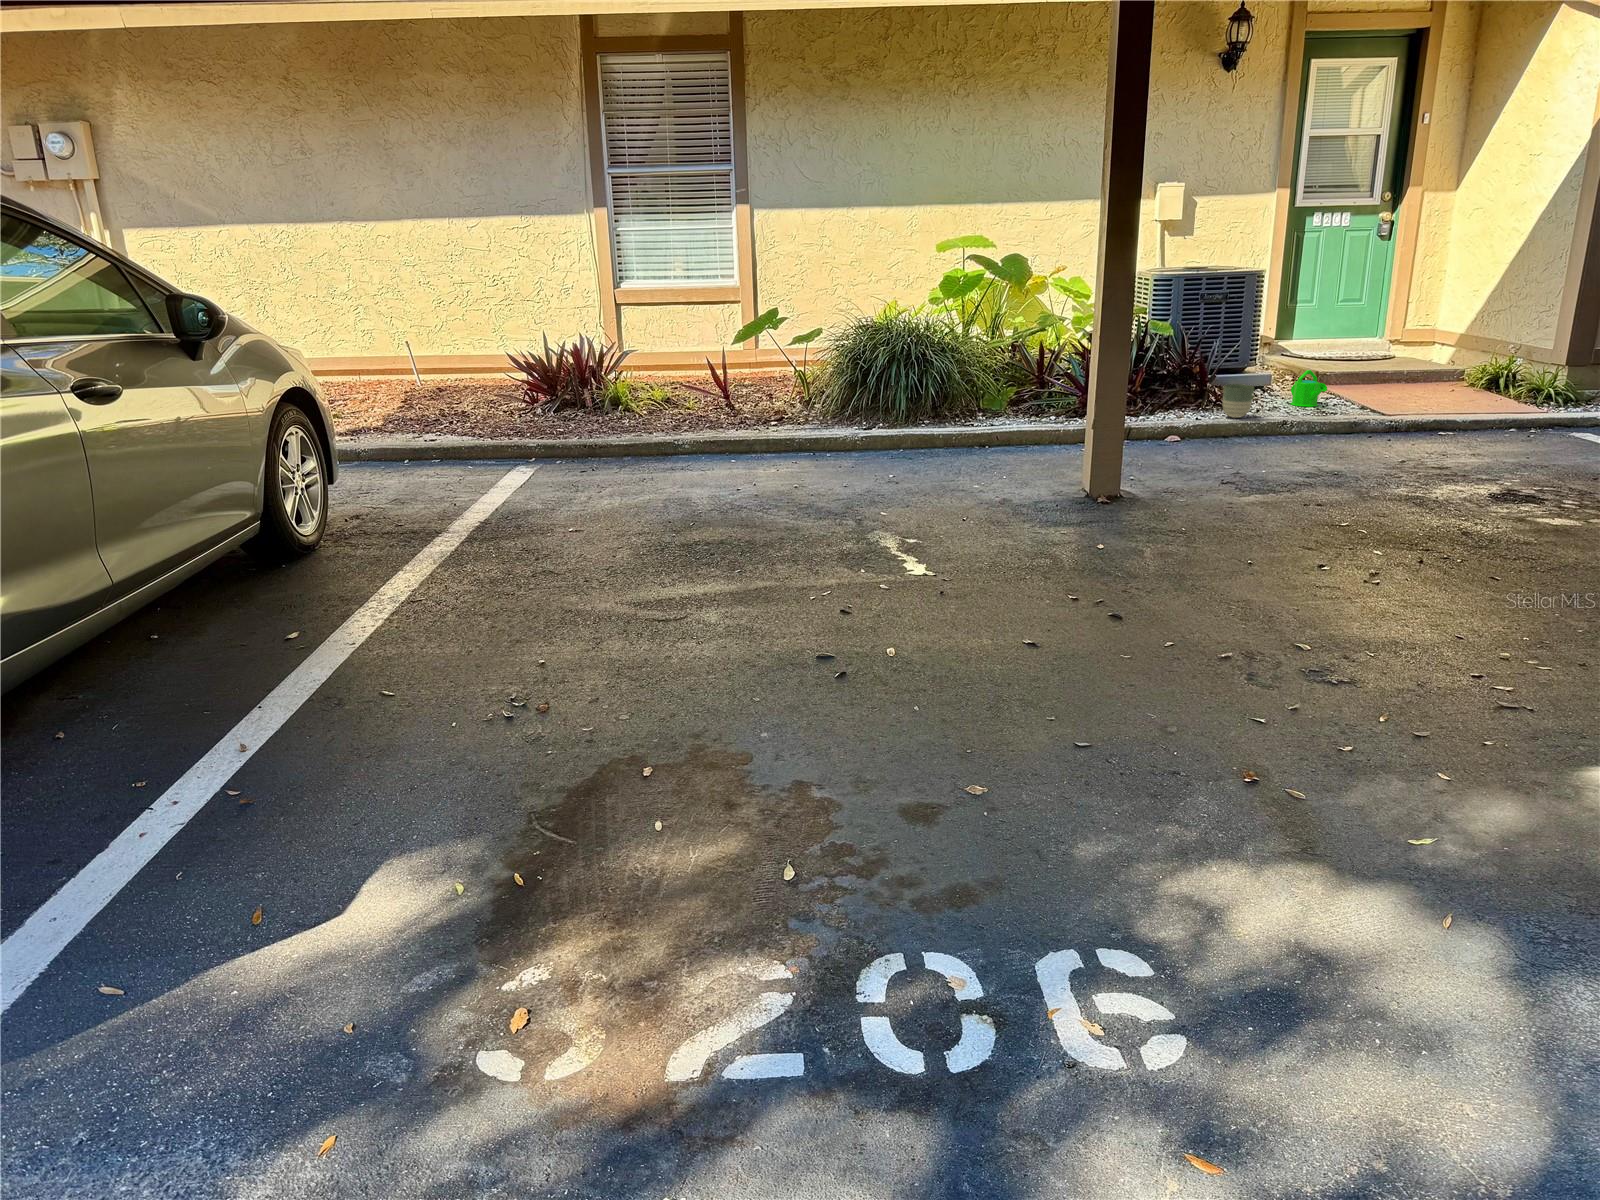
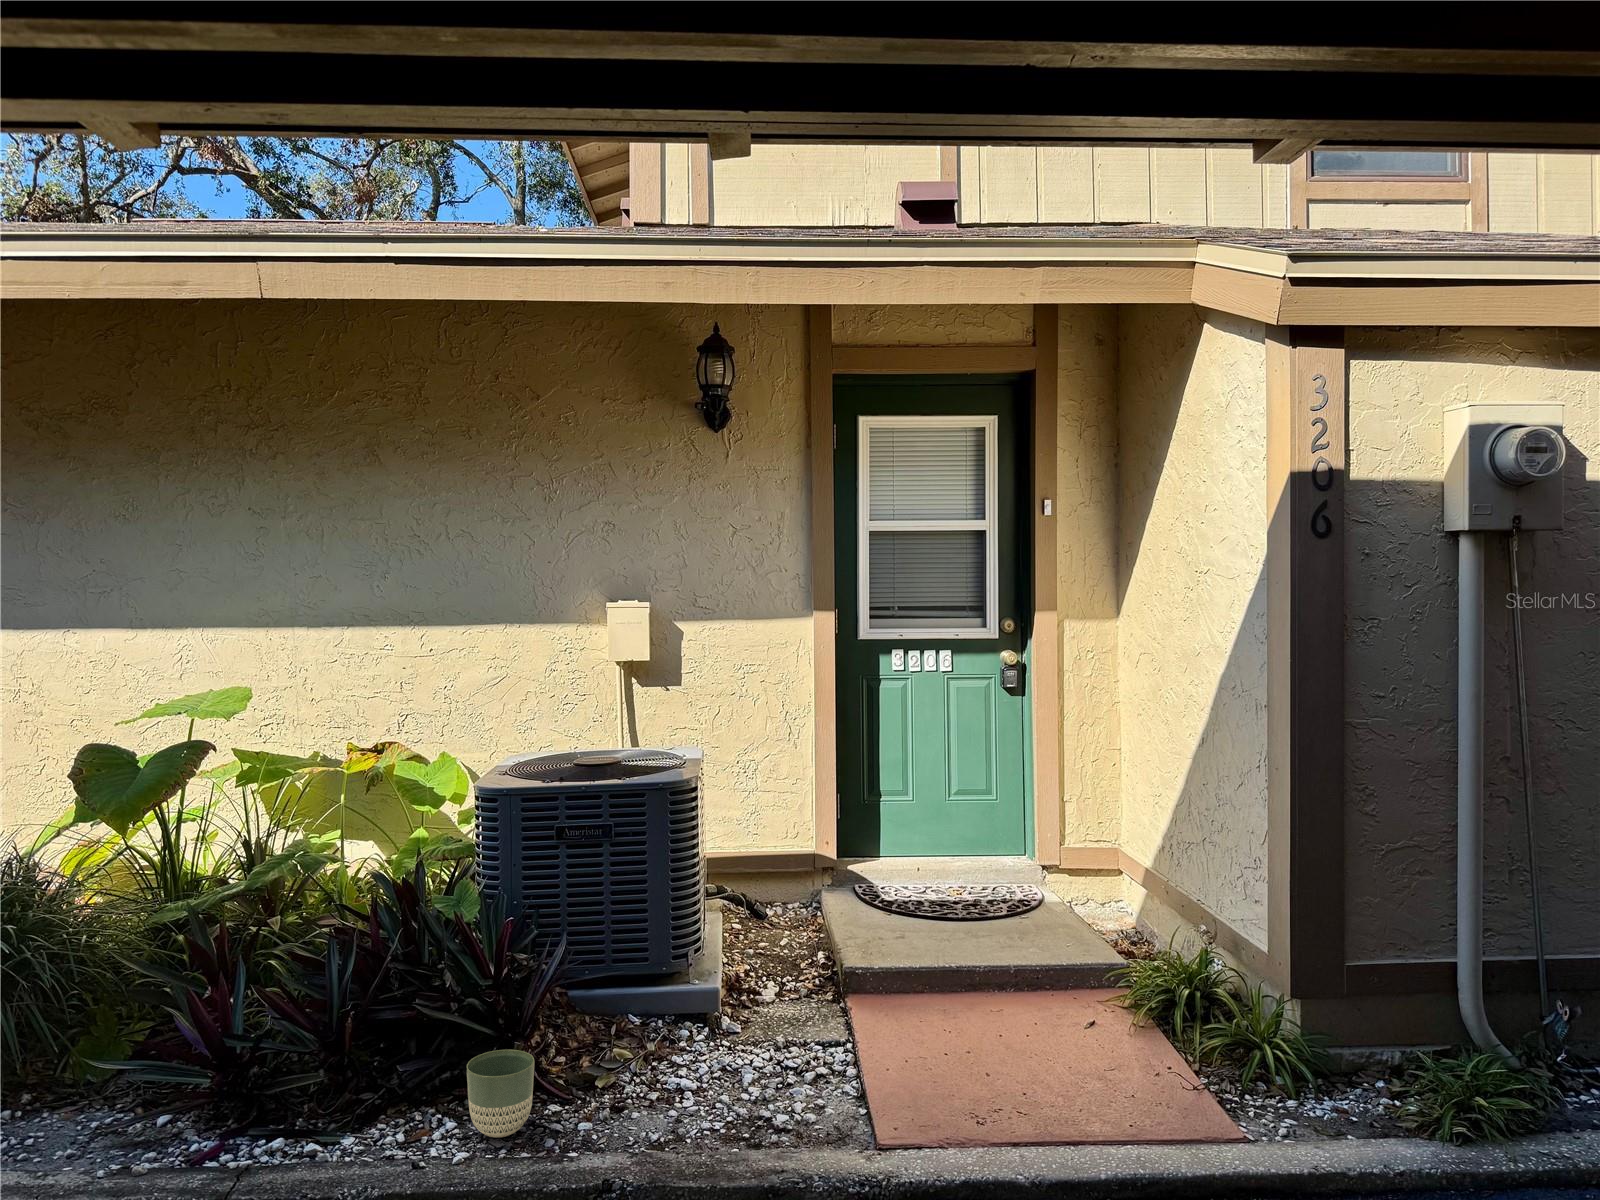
watering can: present [1290,370,1327,407] -> none [694,997,752,1082]

